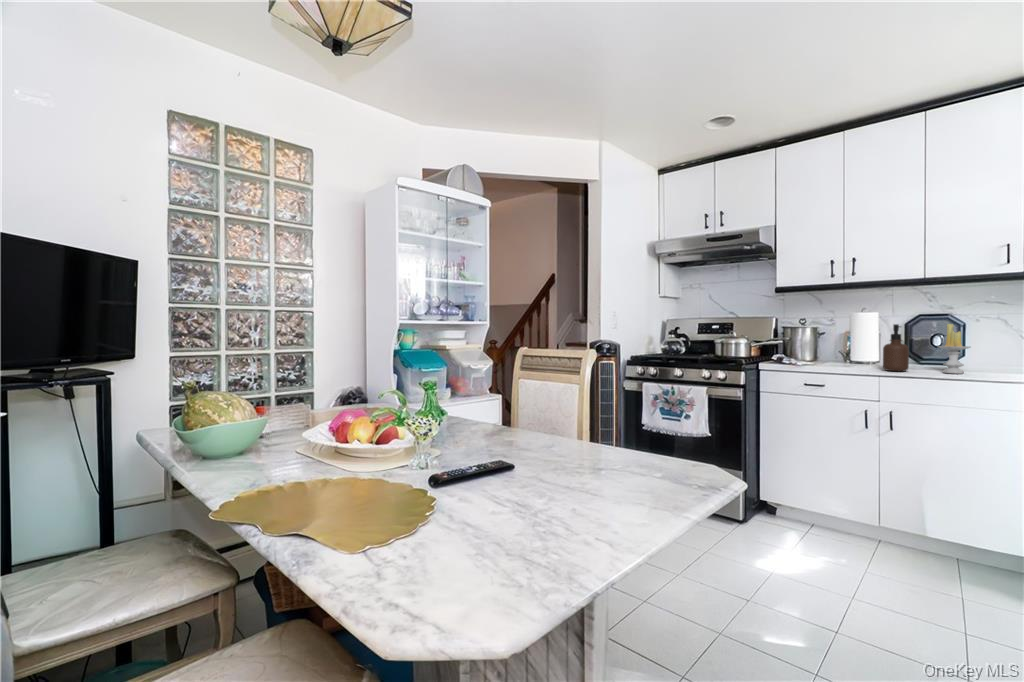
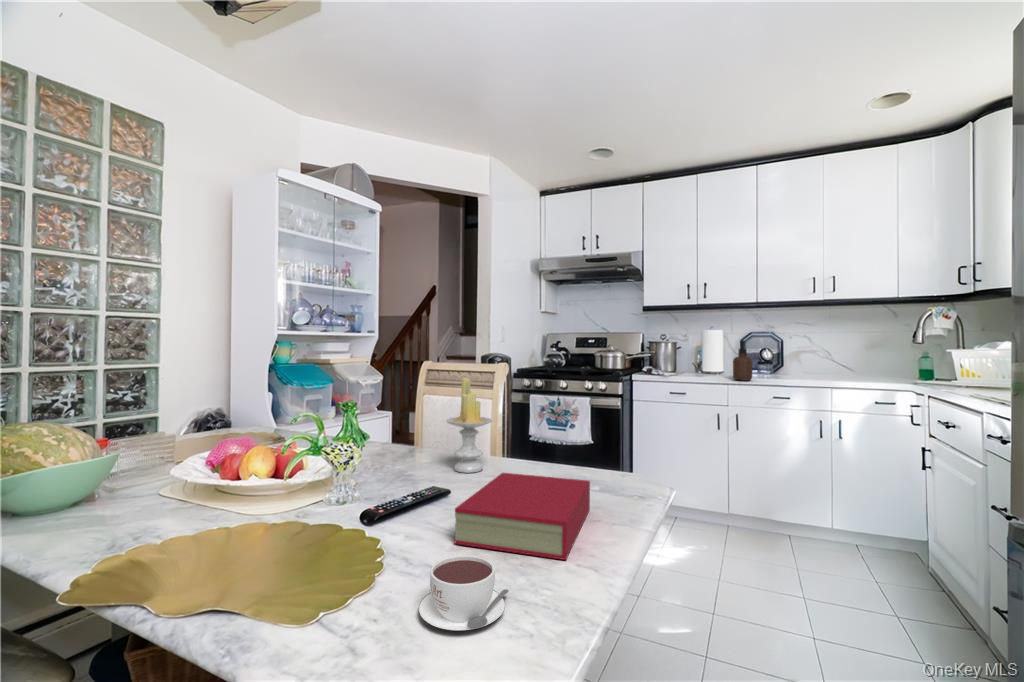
candle: present [938,324,970,374] -> present [446,378,492,473]
book: none [497,451,639,532] -> present [454,473,590,560]
coffee cup: none [439,514,520,573] -> present [419,556,508,631]

